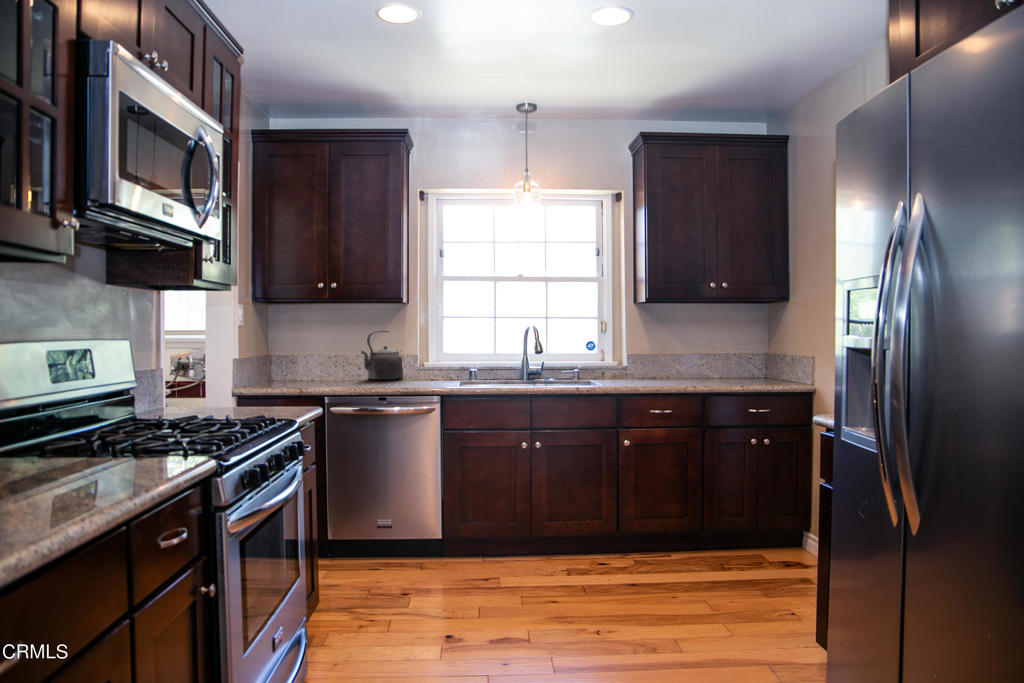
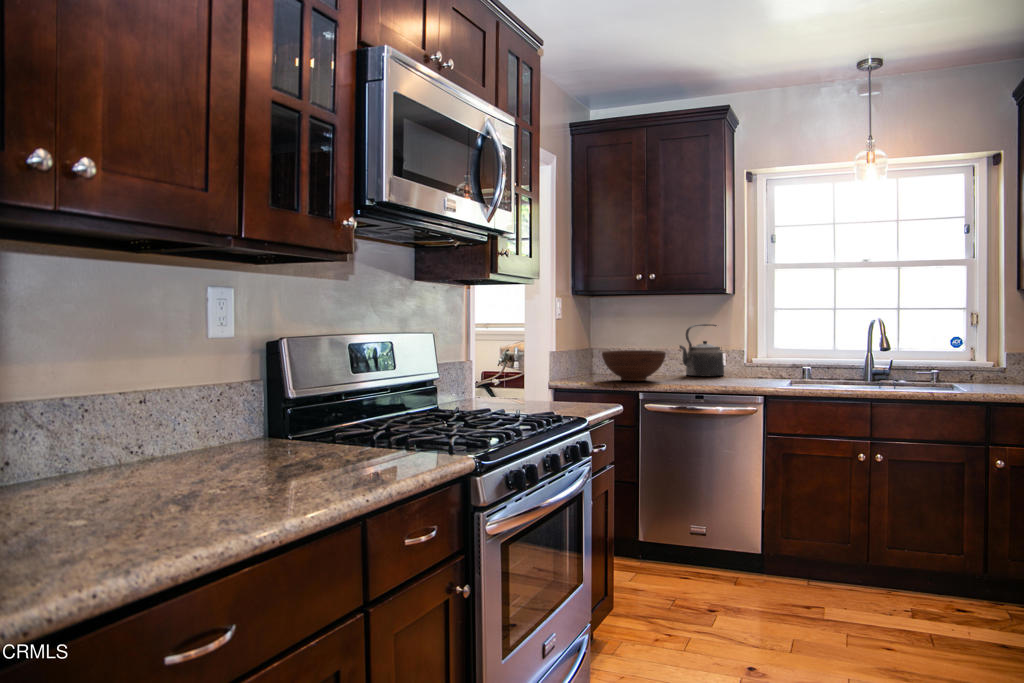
fruit bowl: none [281,356,347,387] -> present [602,350,666,381]

